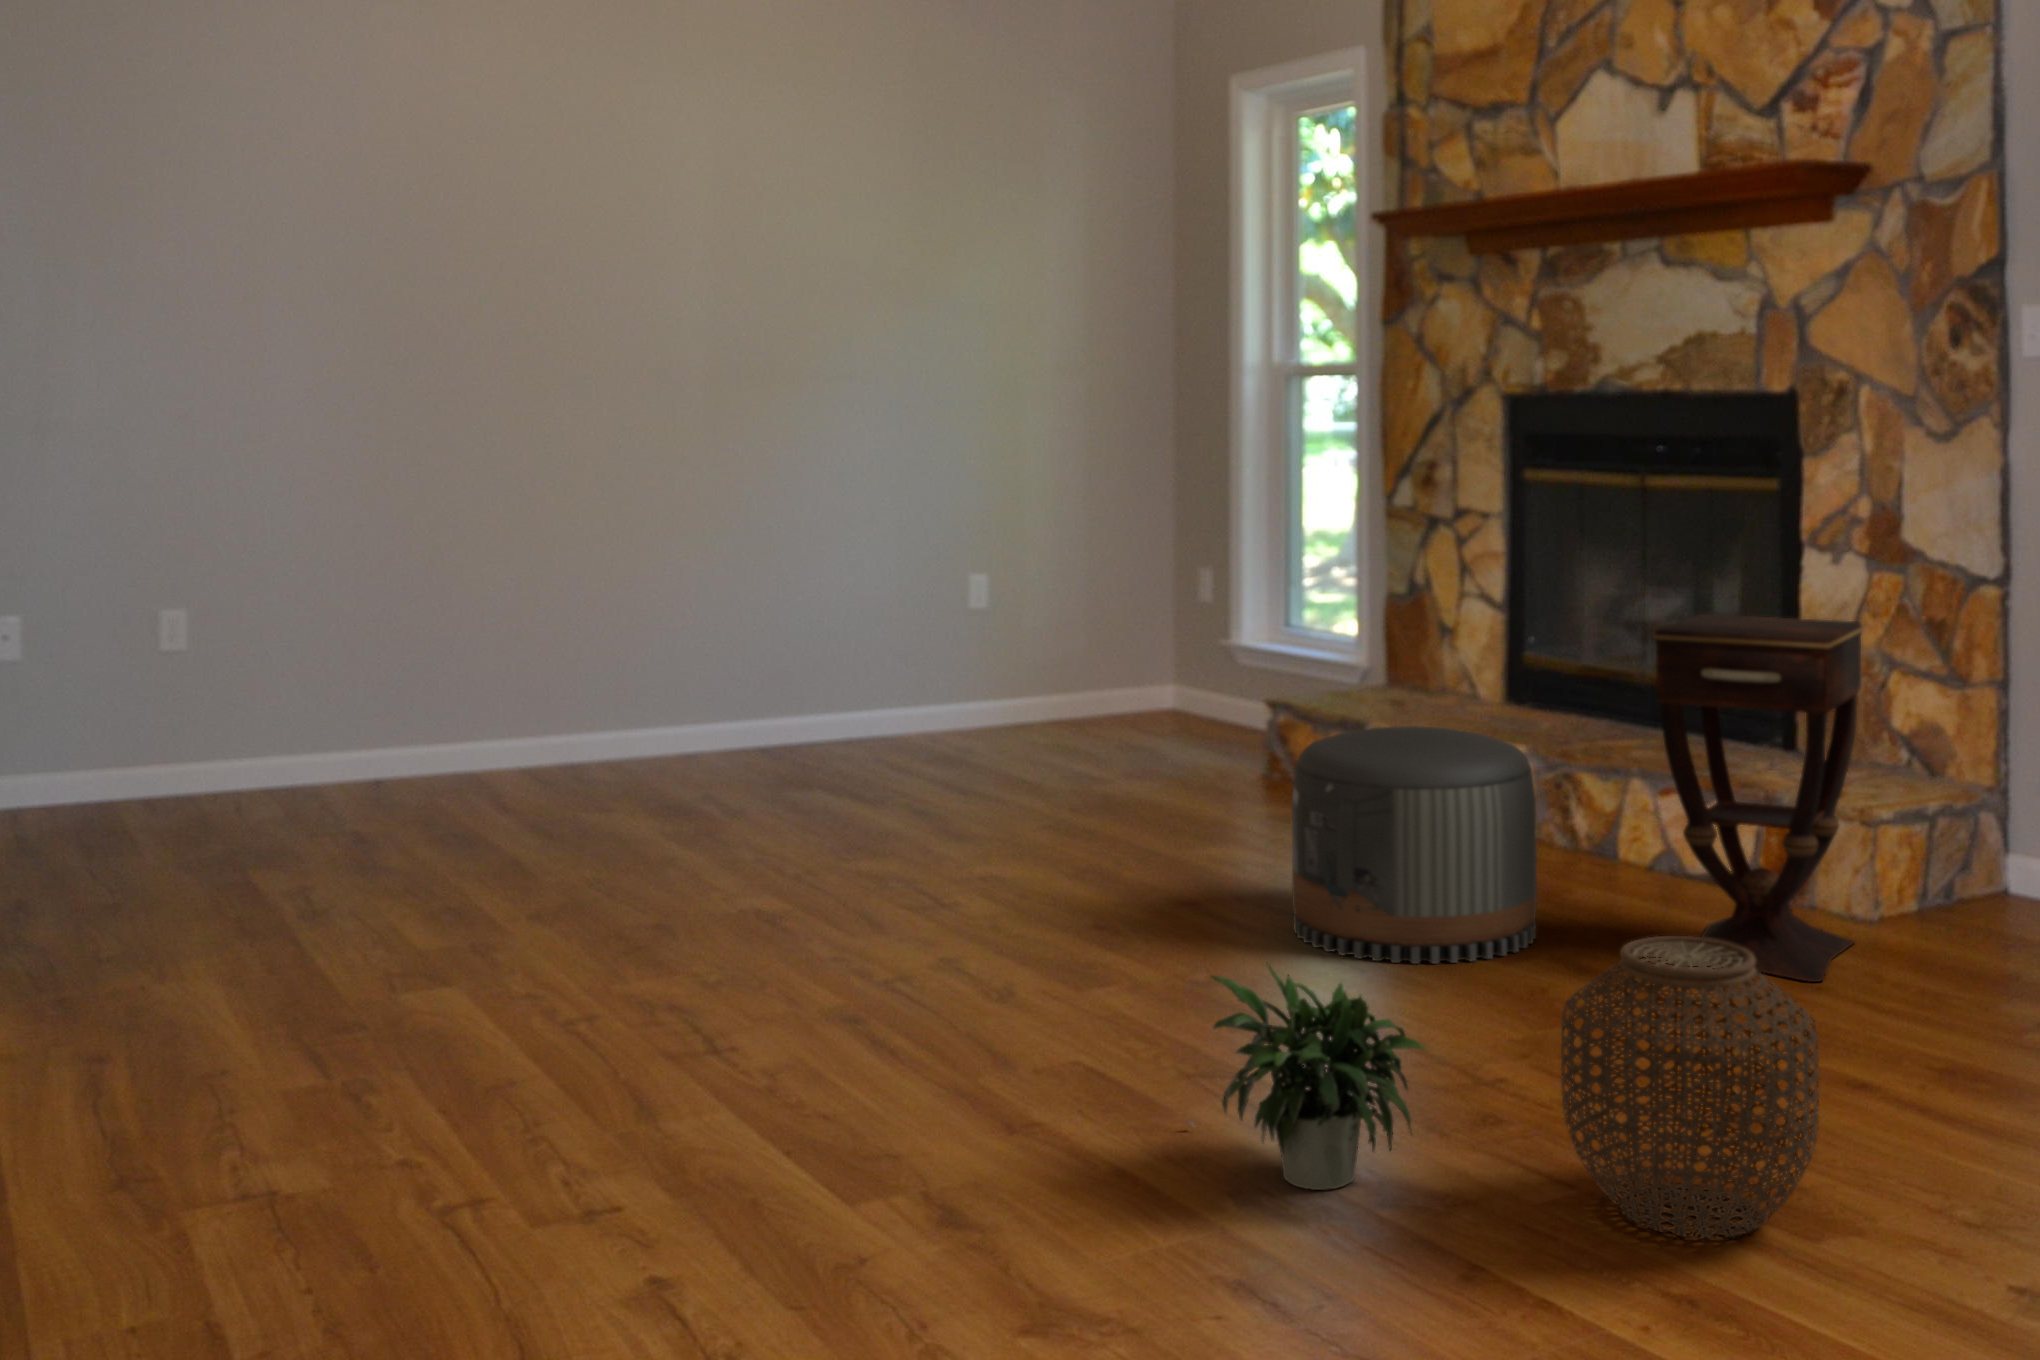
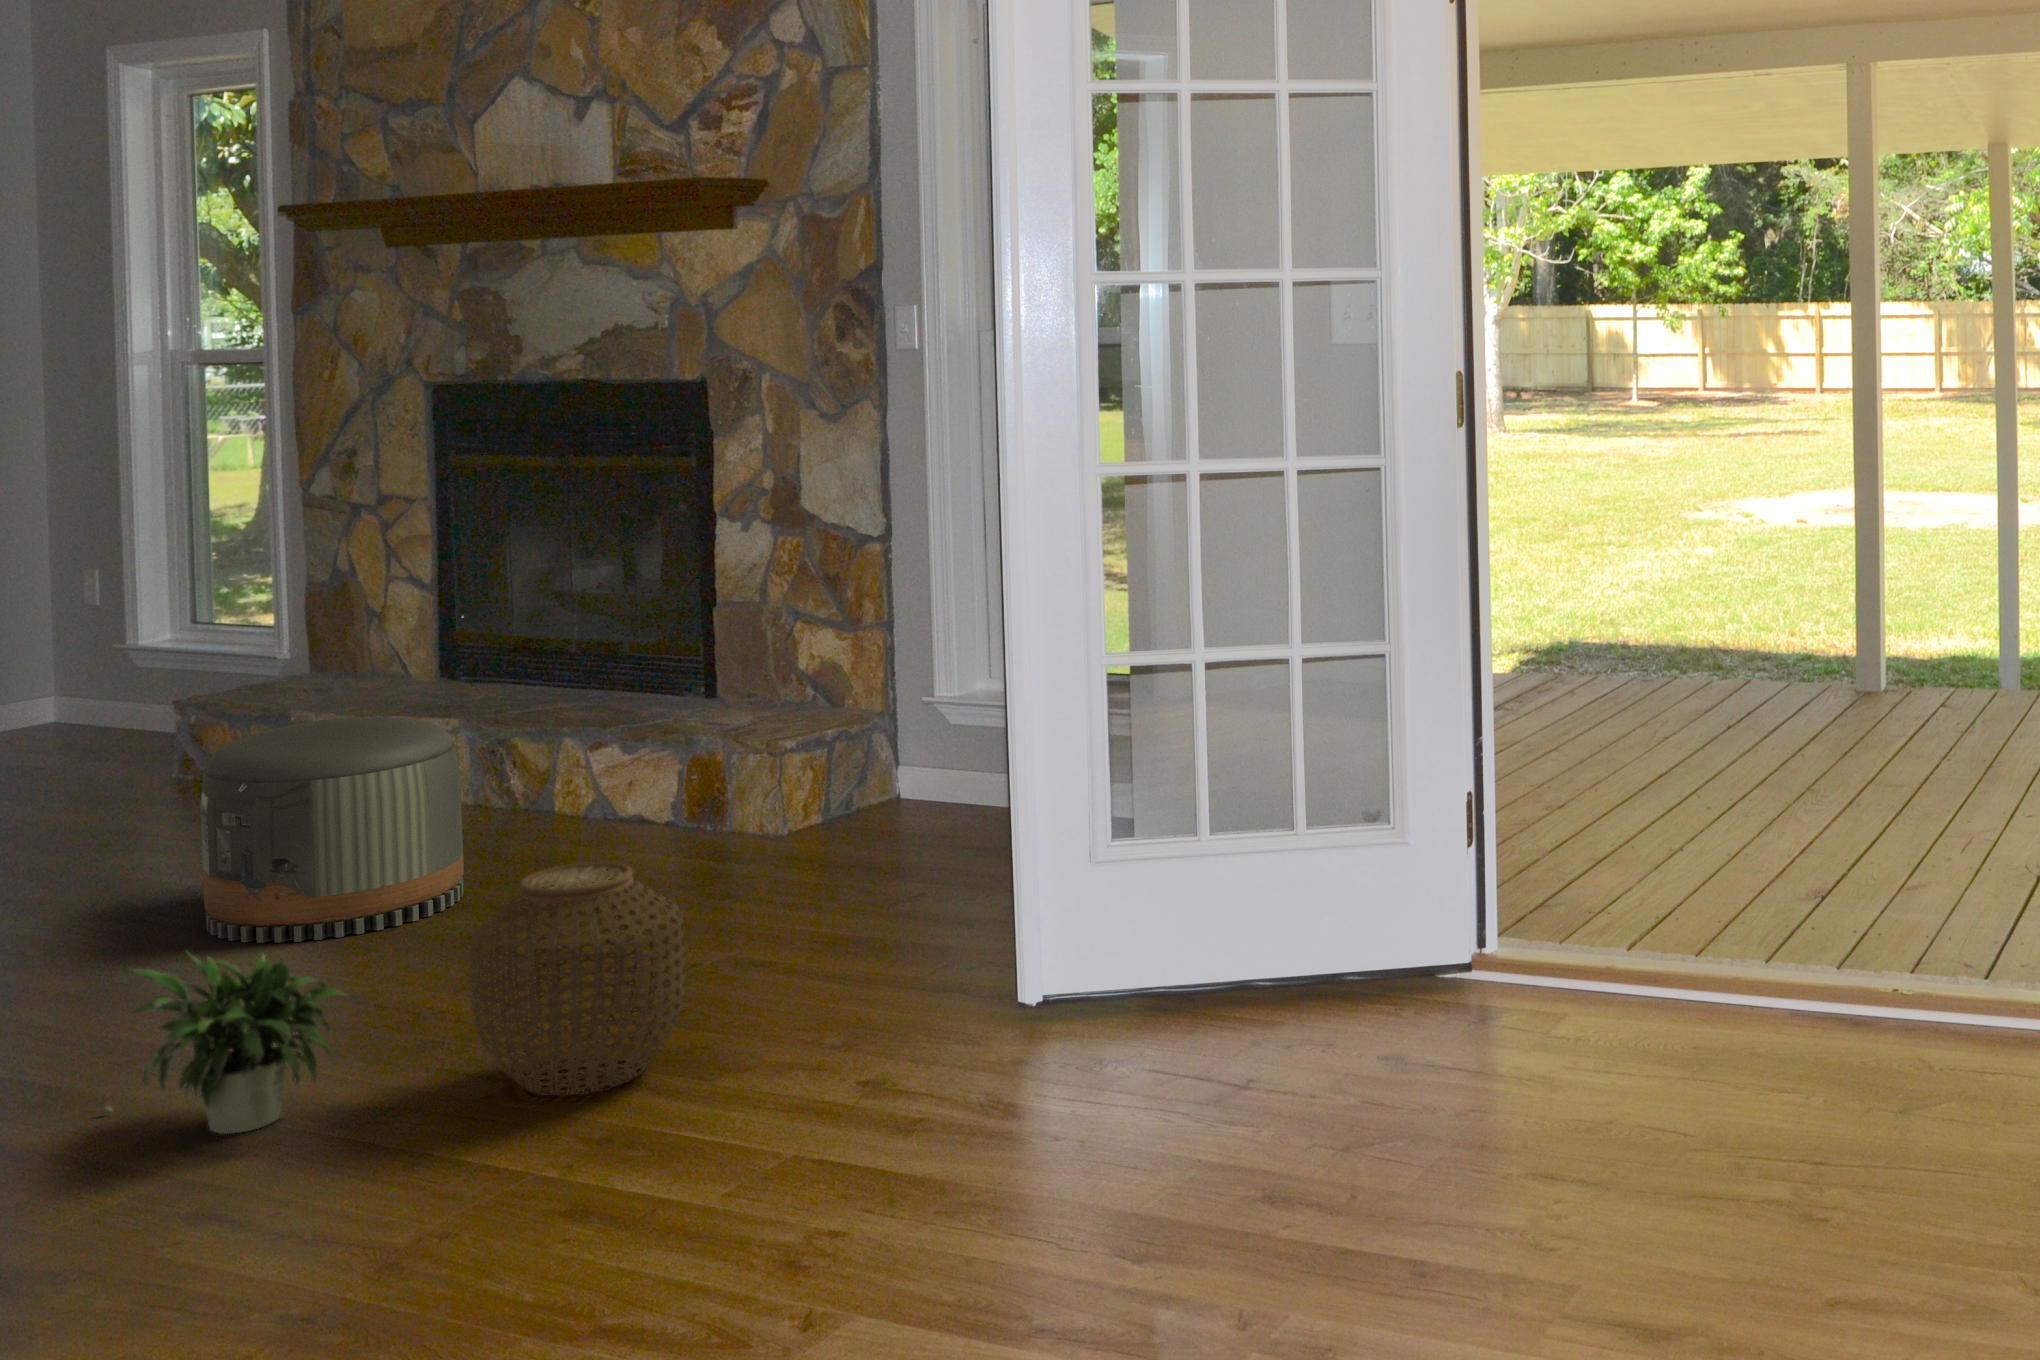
side table: present [1653,614,1863,982] -> none [567,584,759,895]

